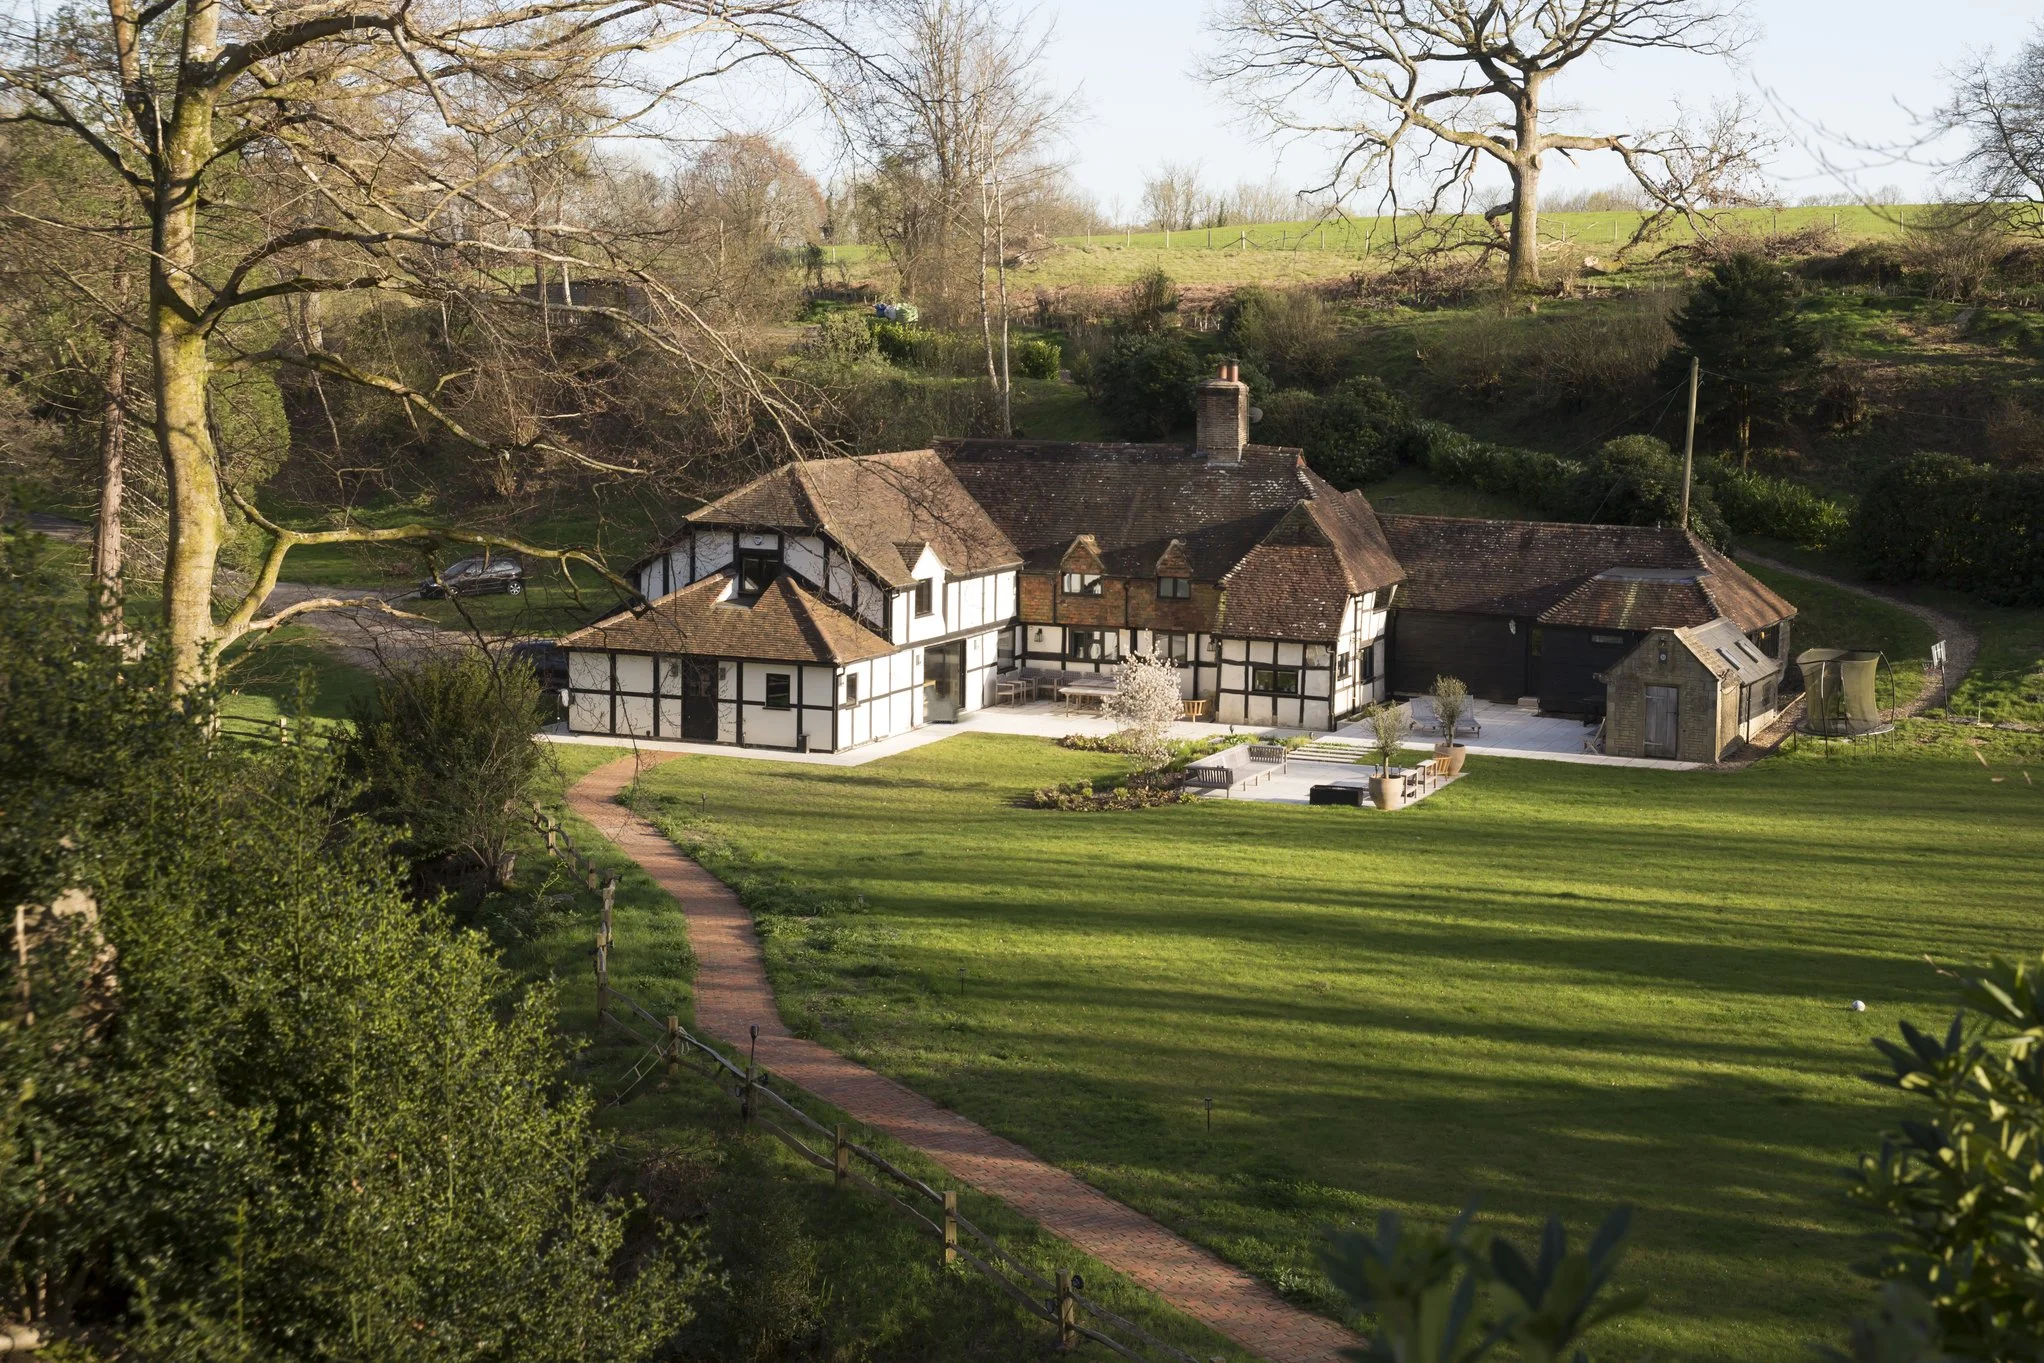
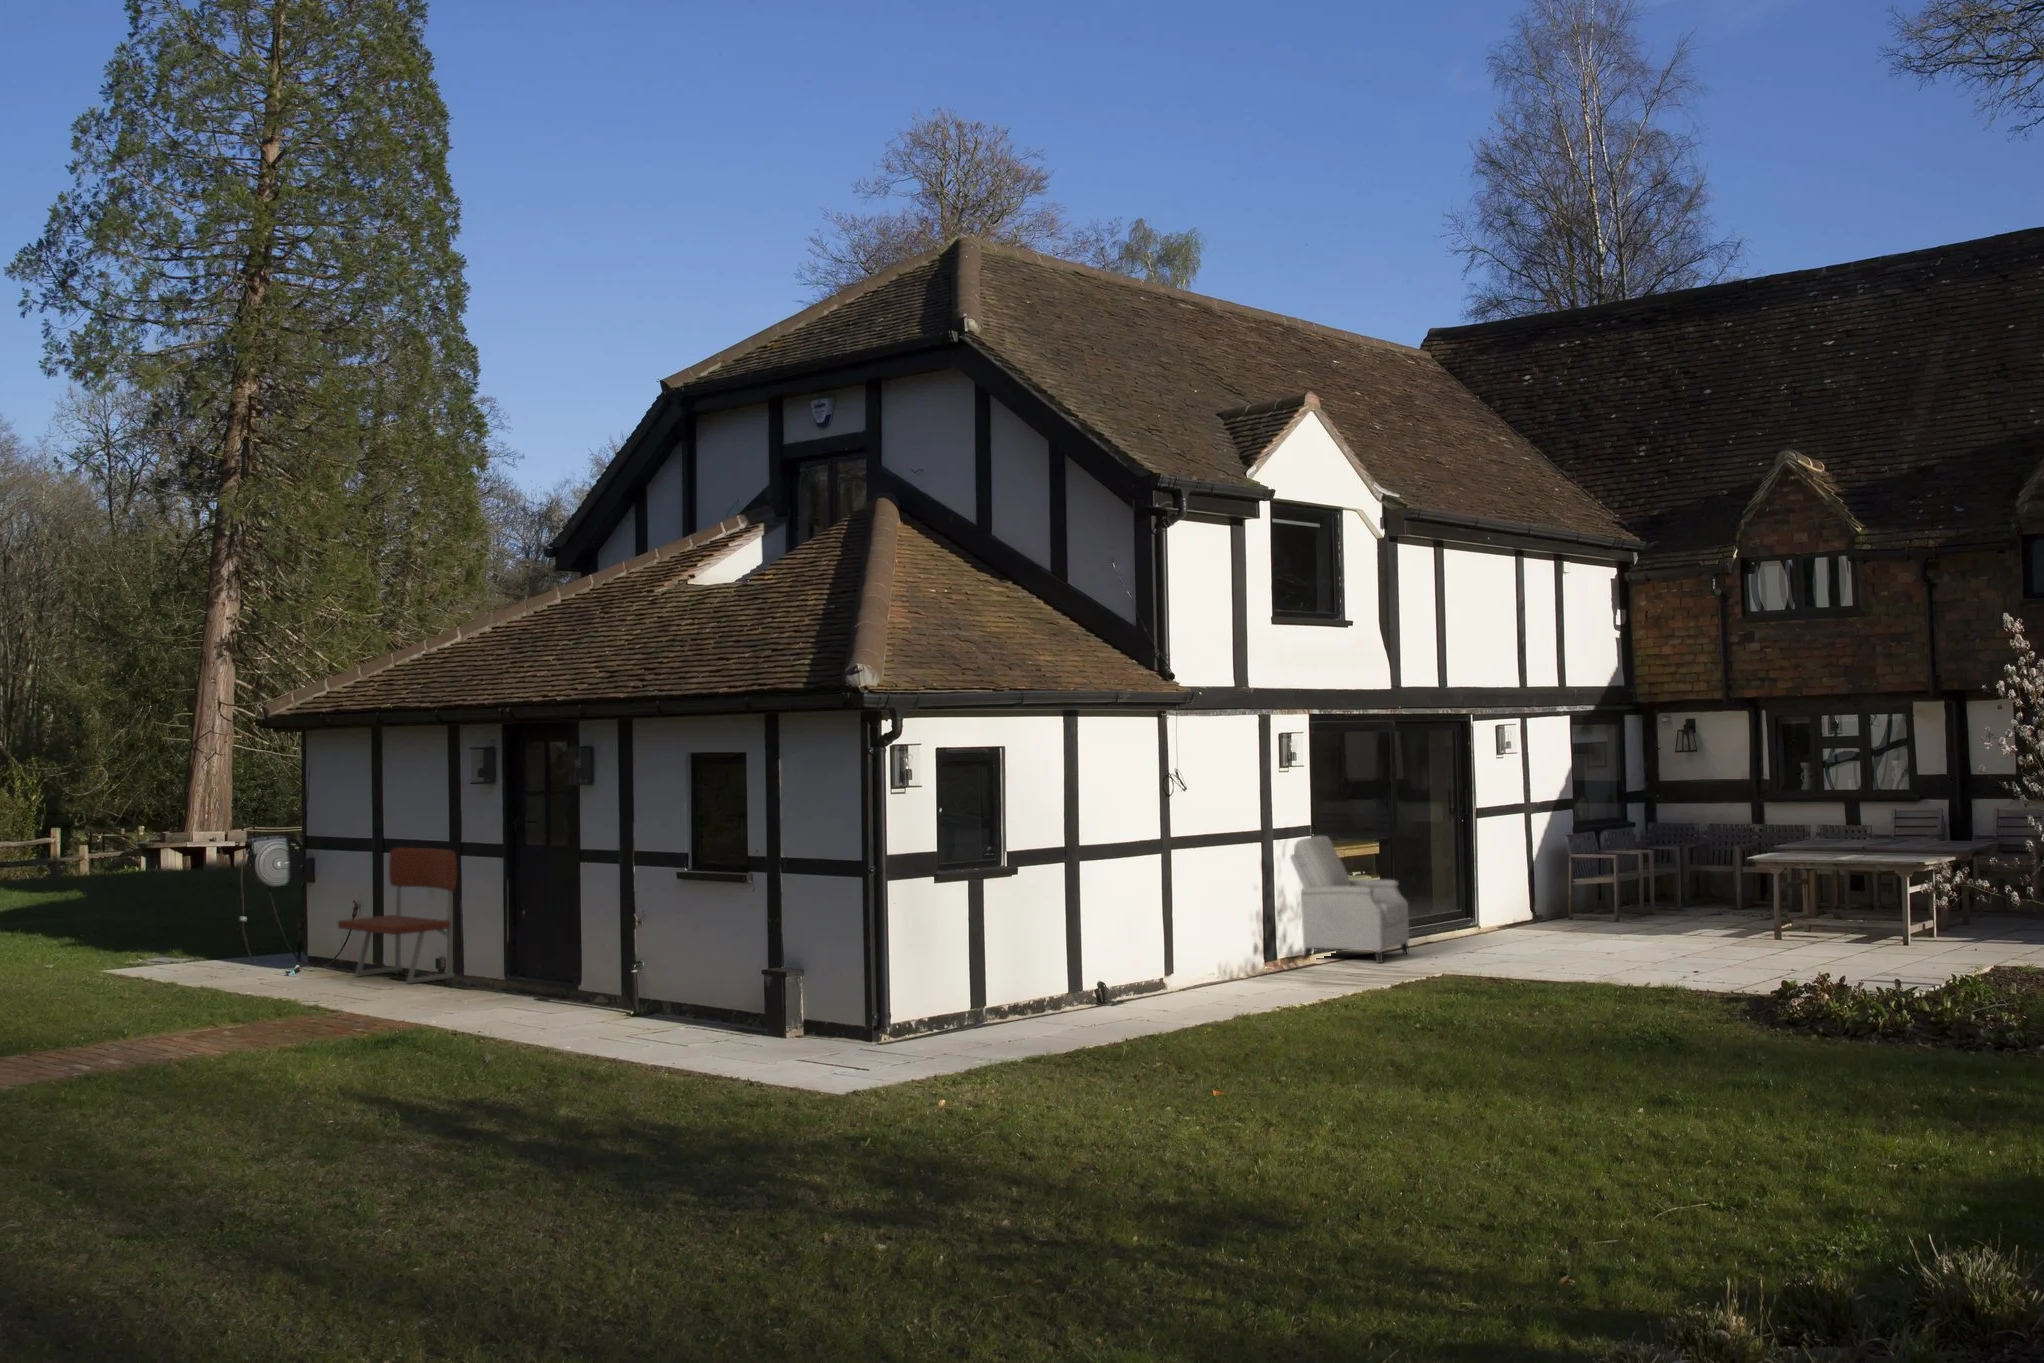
bench: none [613,697,657,742] -> present [338,848,457,984]

